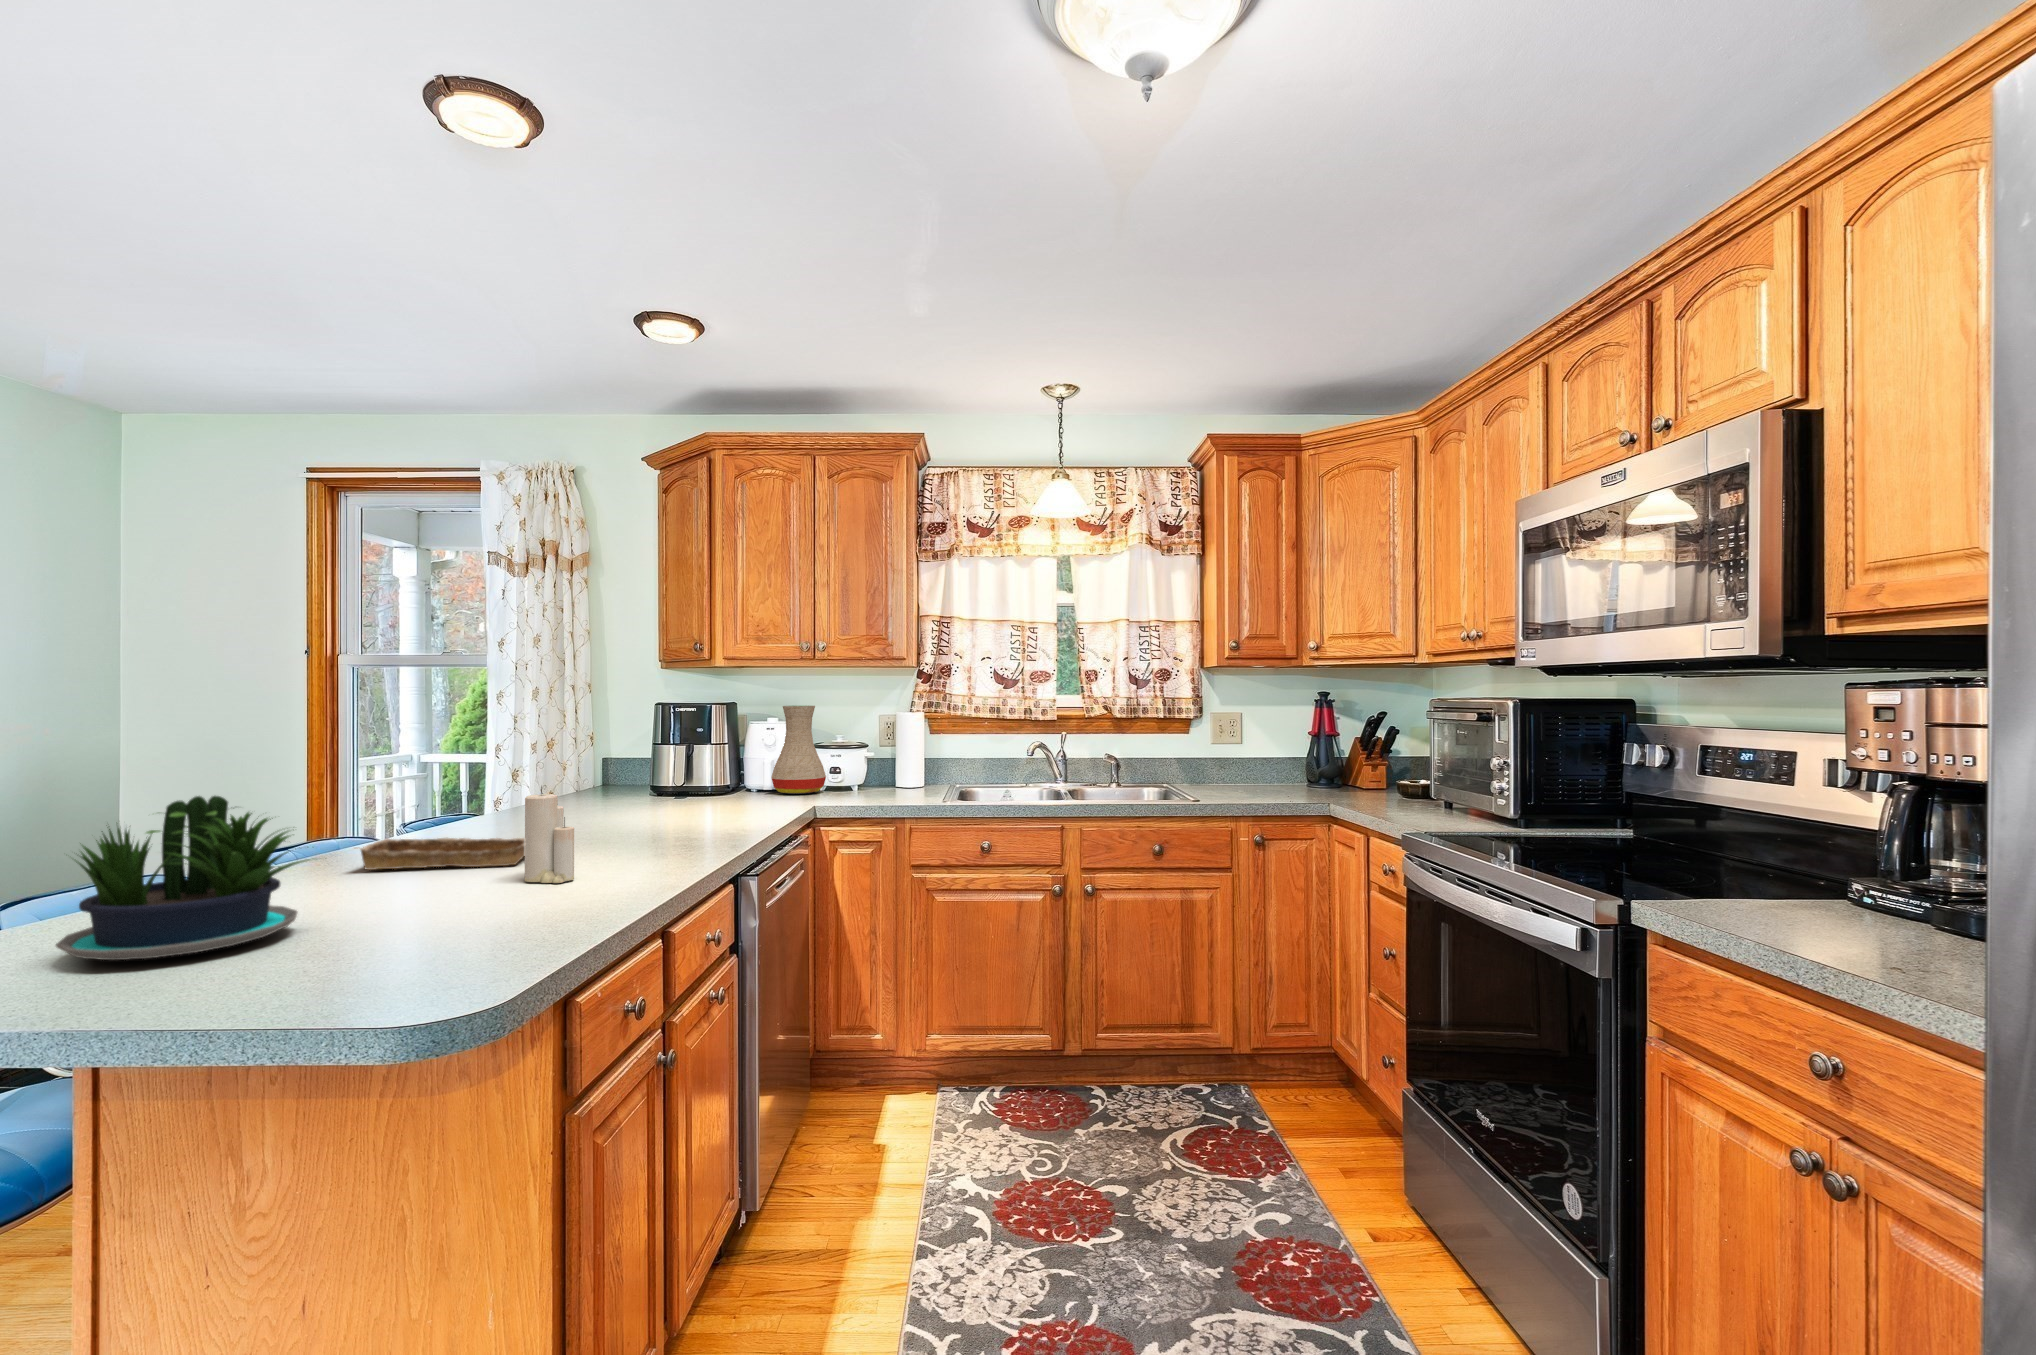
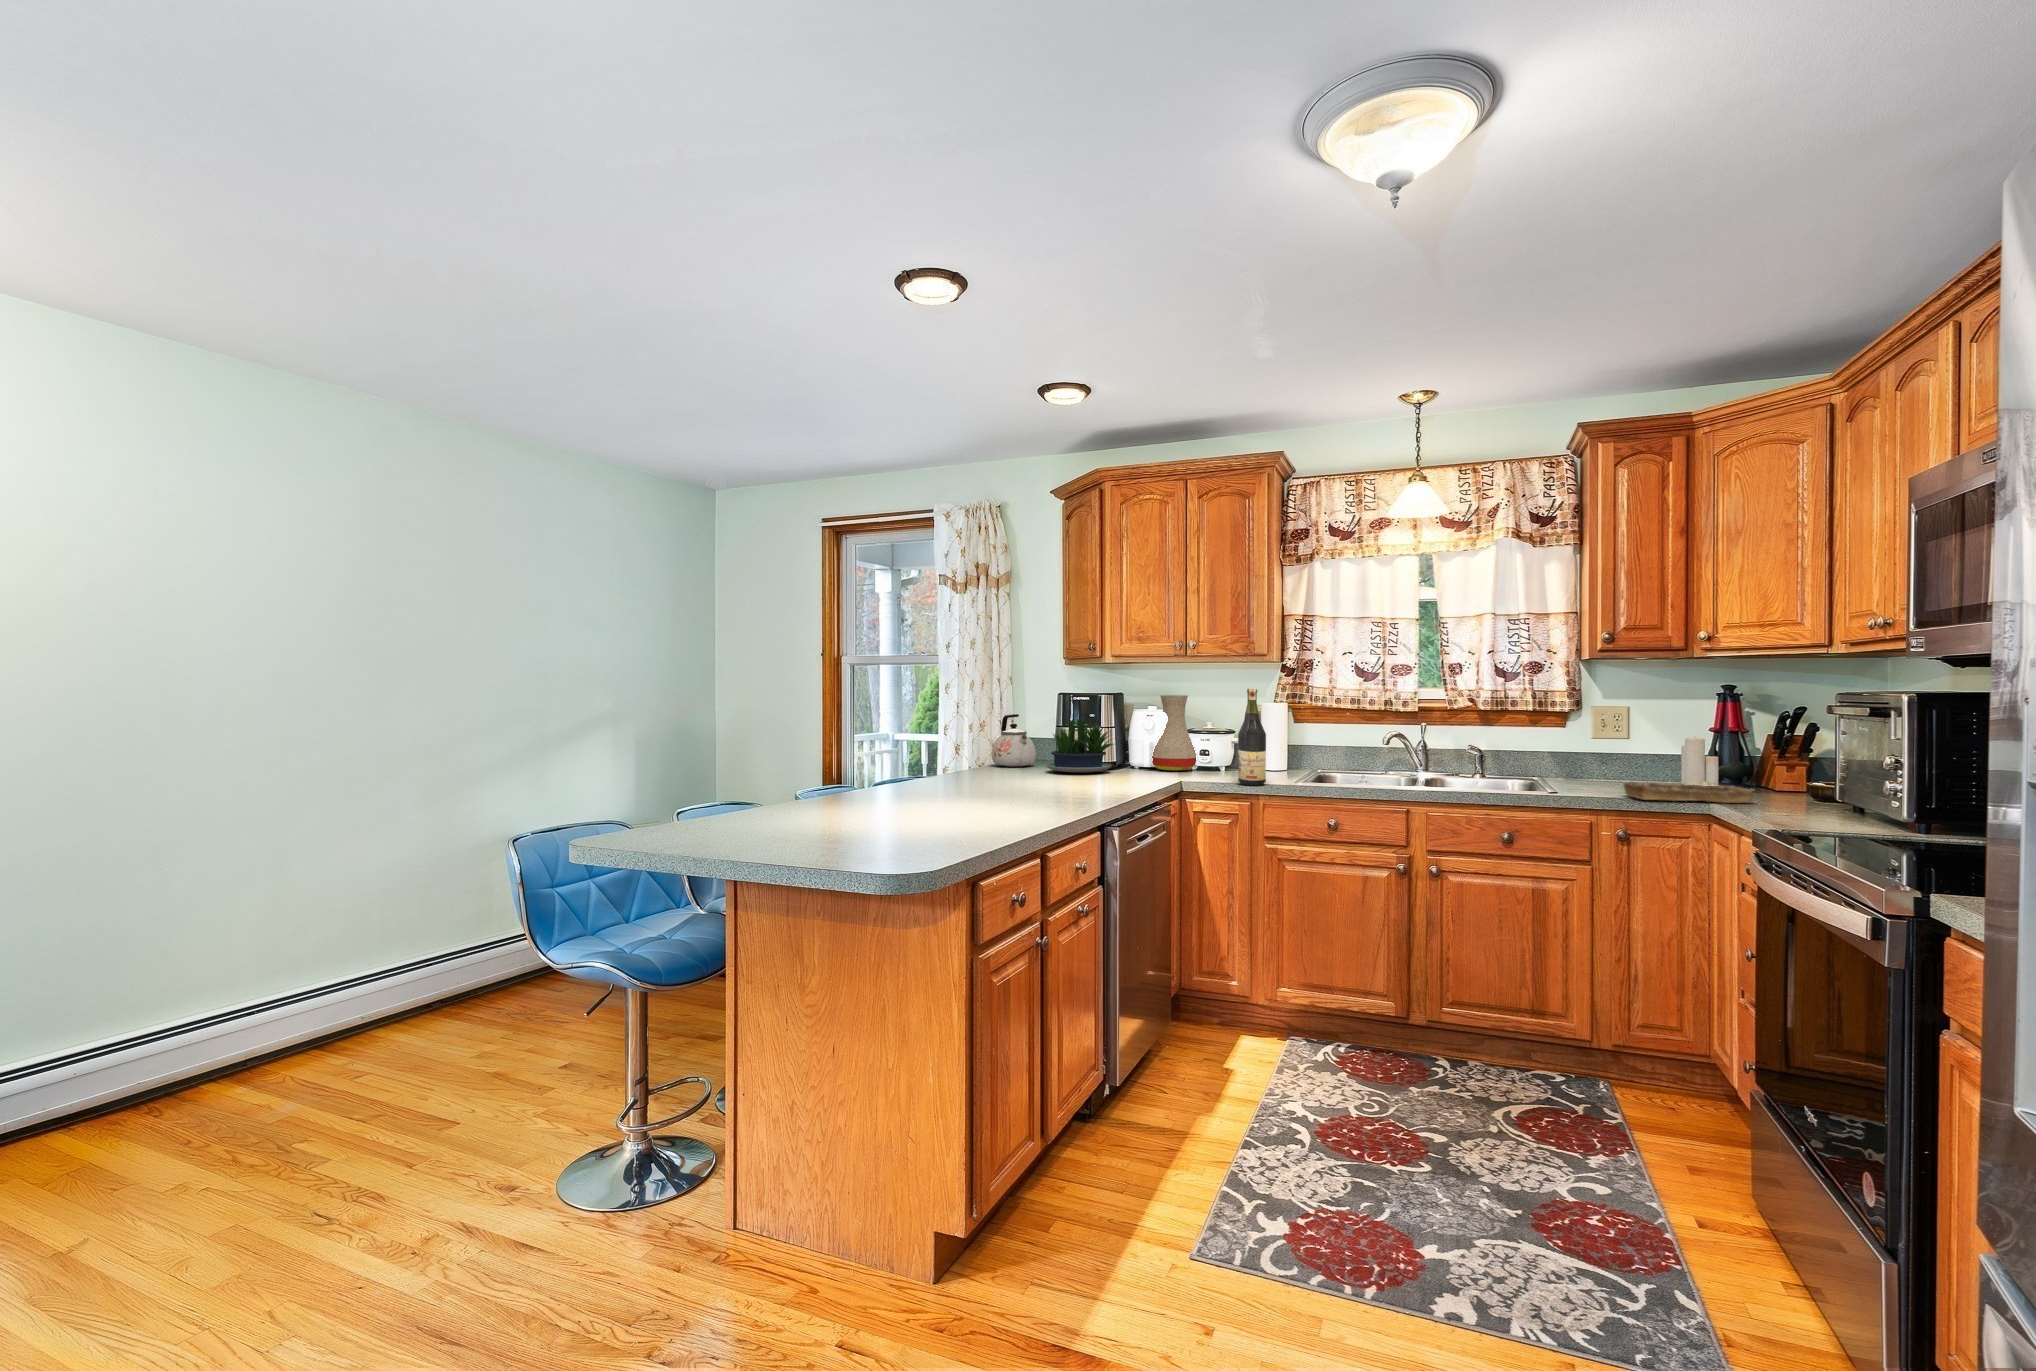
wine bottle: none [883,698,914,809] -> present [1238,689,1266,786]
kettle: none [561,731,622,798] -> present [992,714,1036,767]
candle: present [525,786,574,883] -> present [1681,738,1718,786]
potted plant: present [56,796,308,960] -> present [1046,718,1113,773]
tray: present [360,838,525,870] -> present [1624,782,1754,803]

